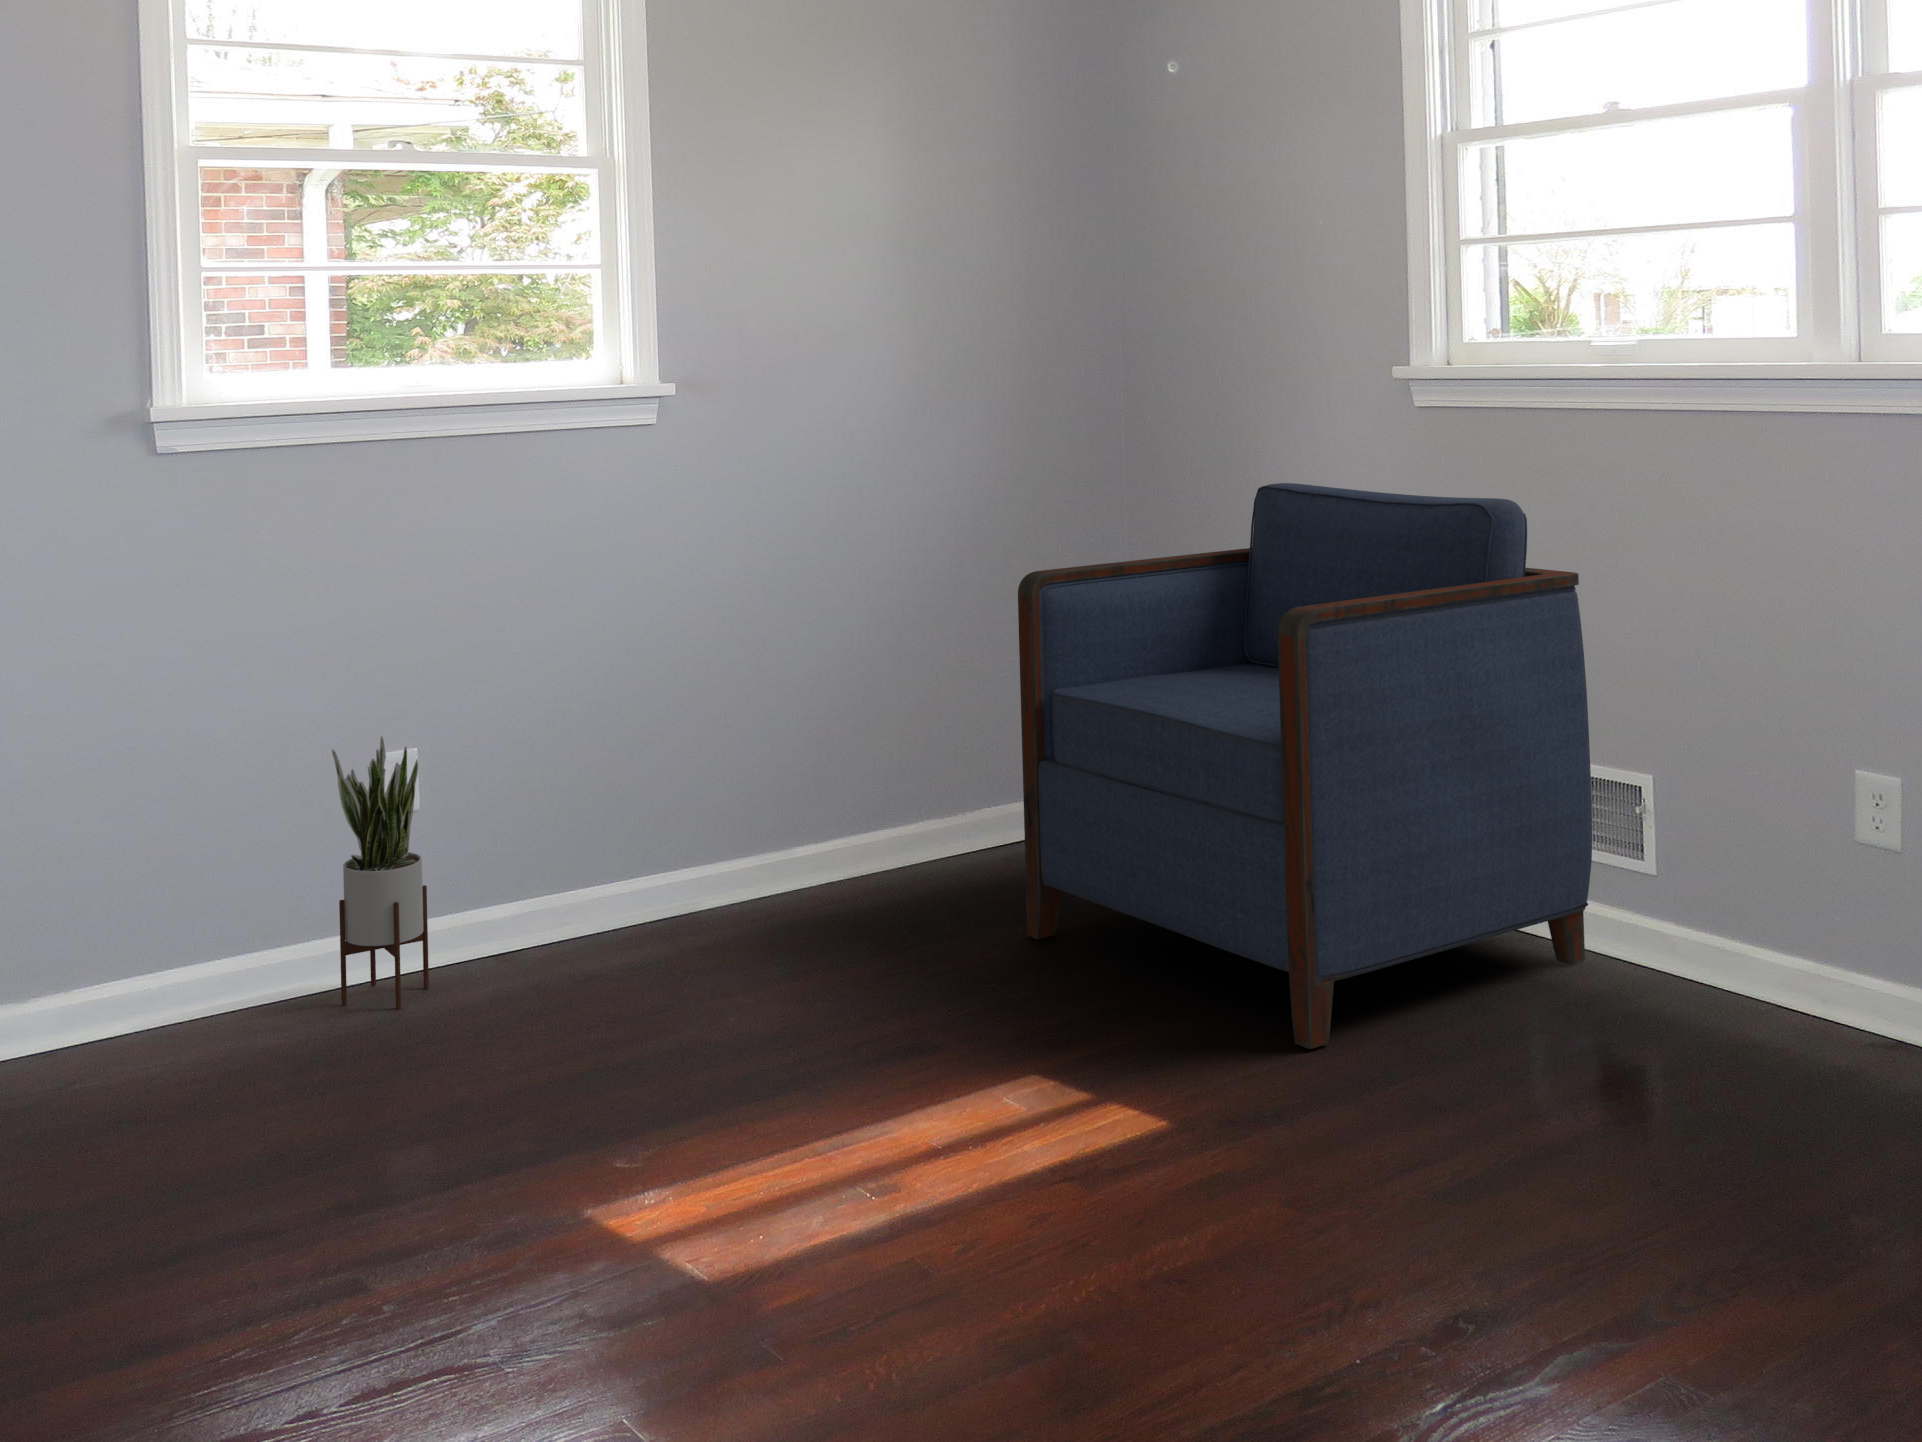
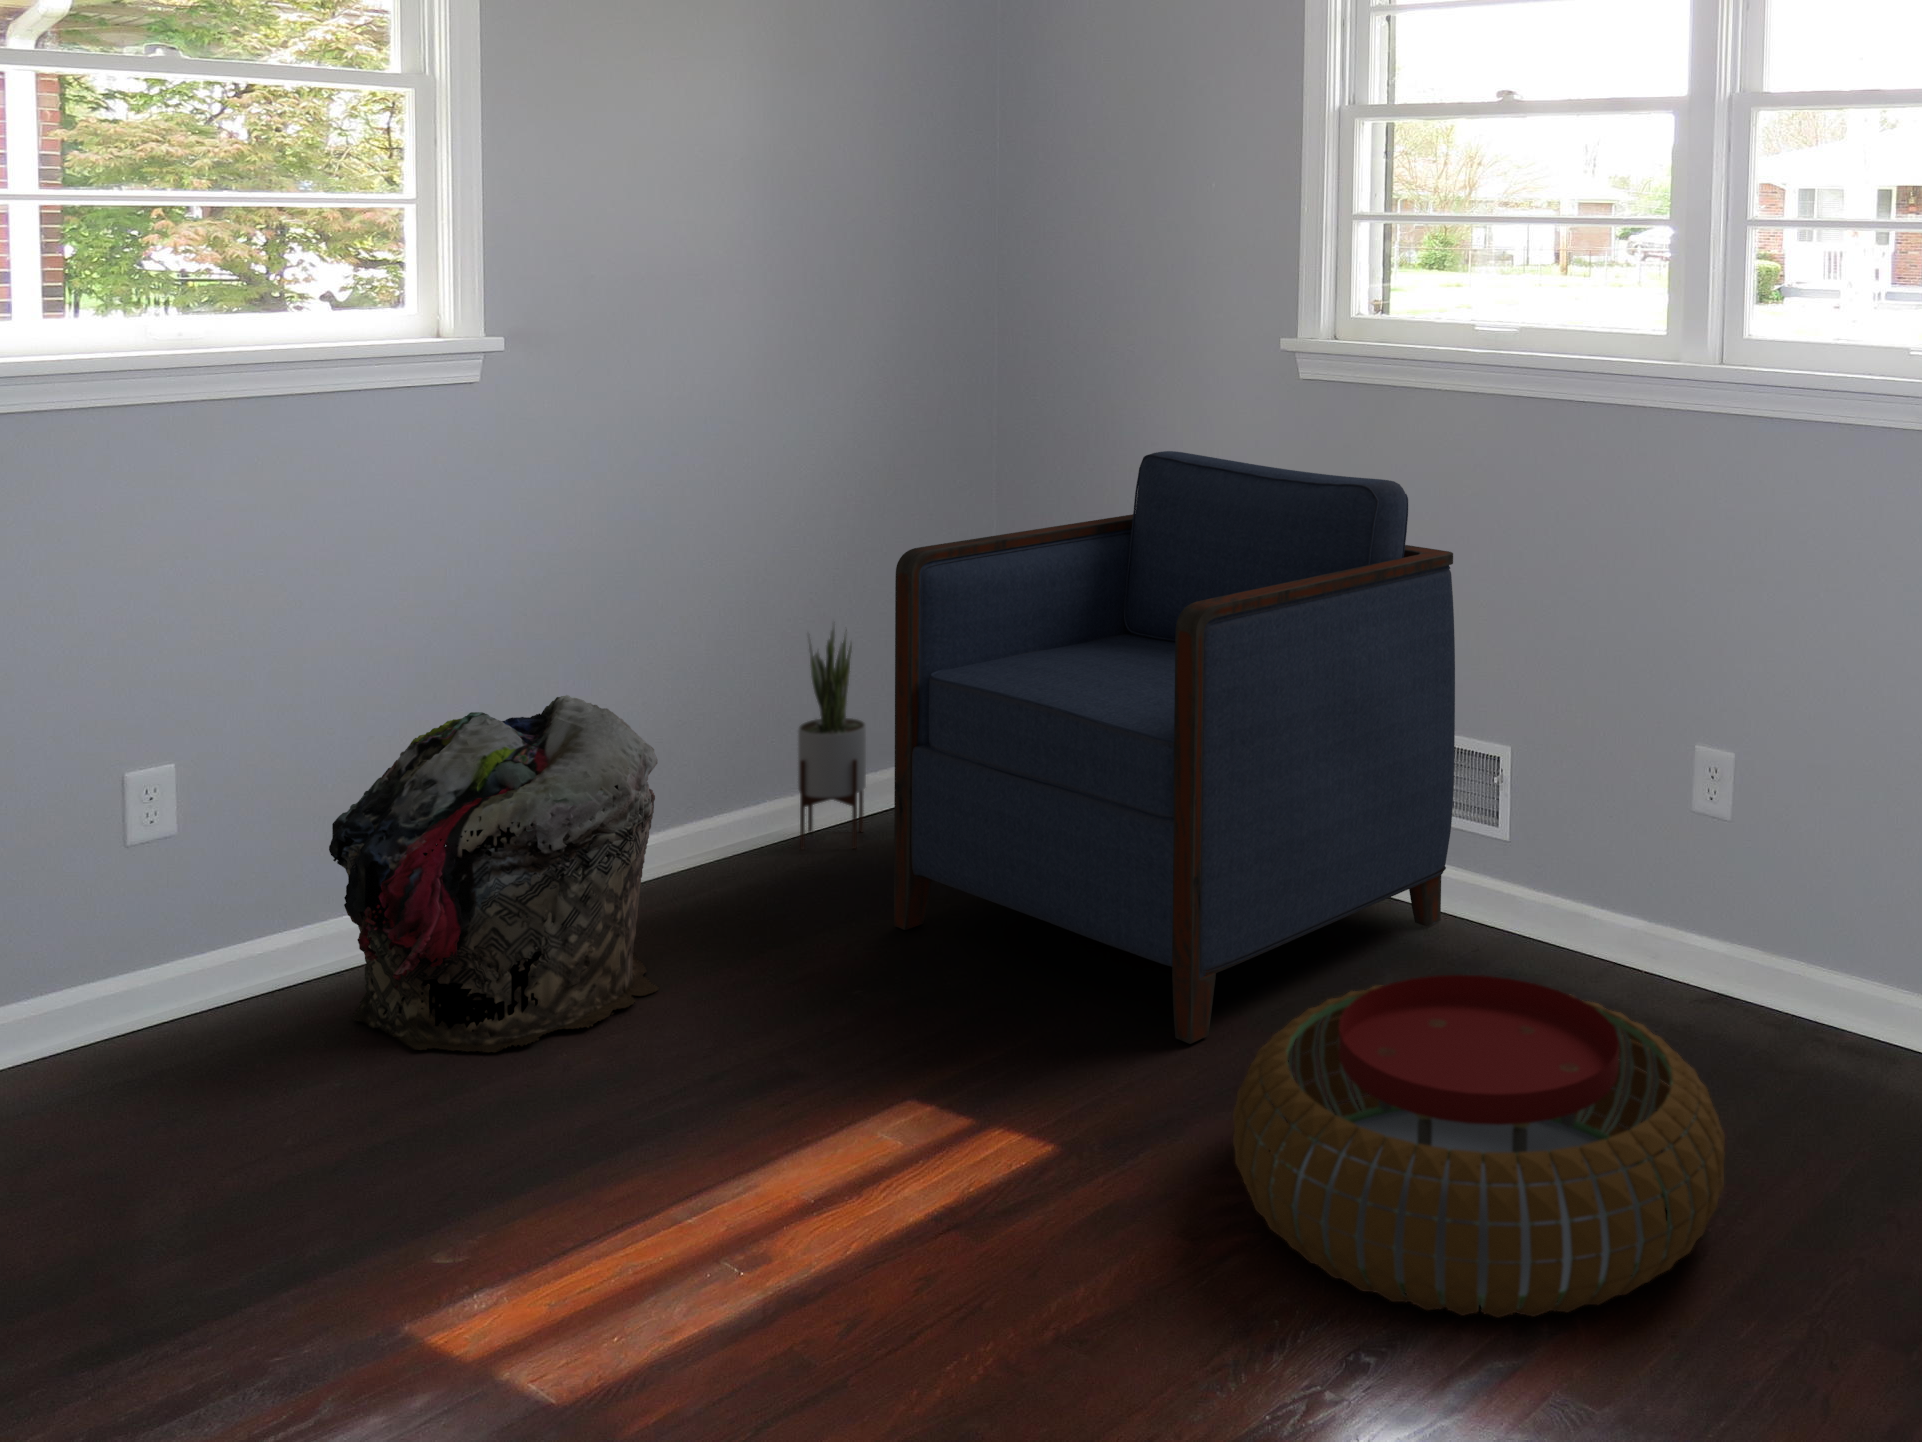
laundry basket: none [533,701,813,1013] -> present [329,695,659,1053]
potted plant: present [332,736,429,1008] -> present [798,627,866,850]
pouf: none [1339,977,1878,1309] -> present [1233,975,1725,1318]

